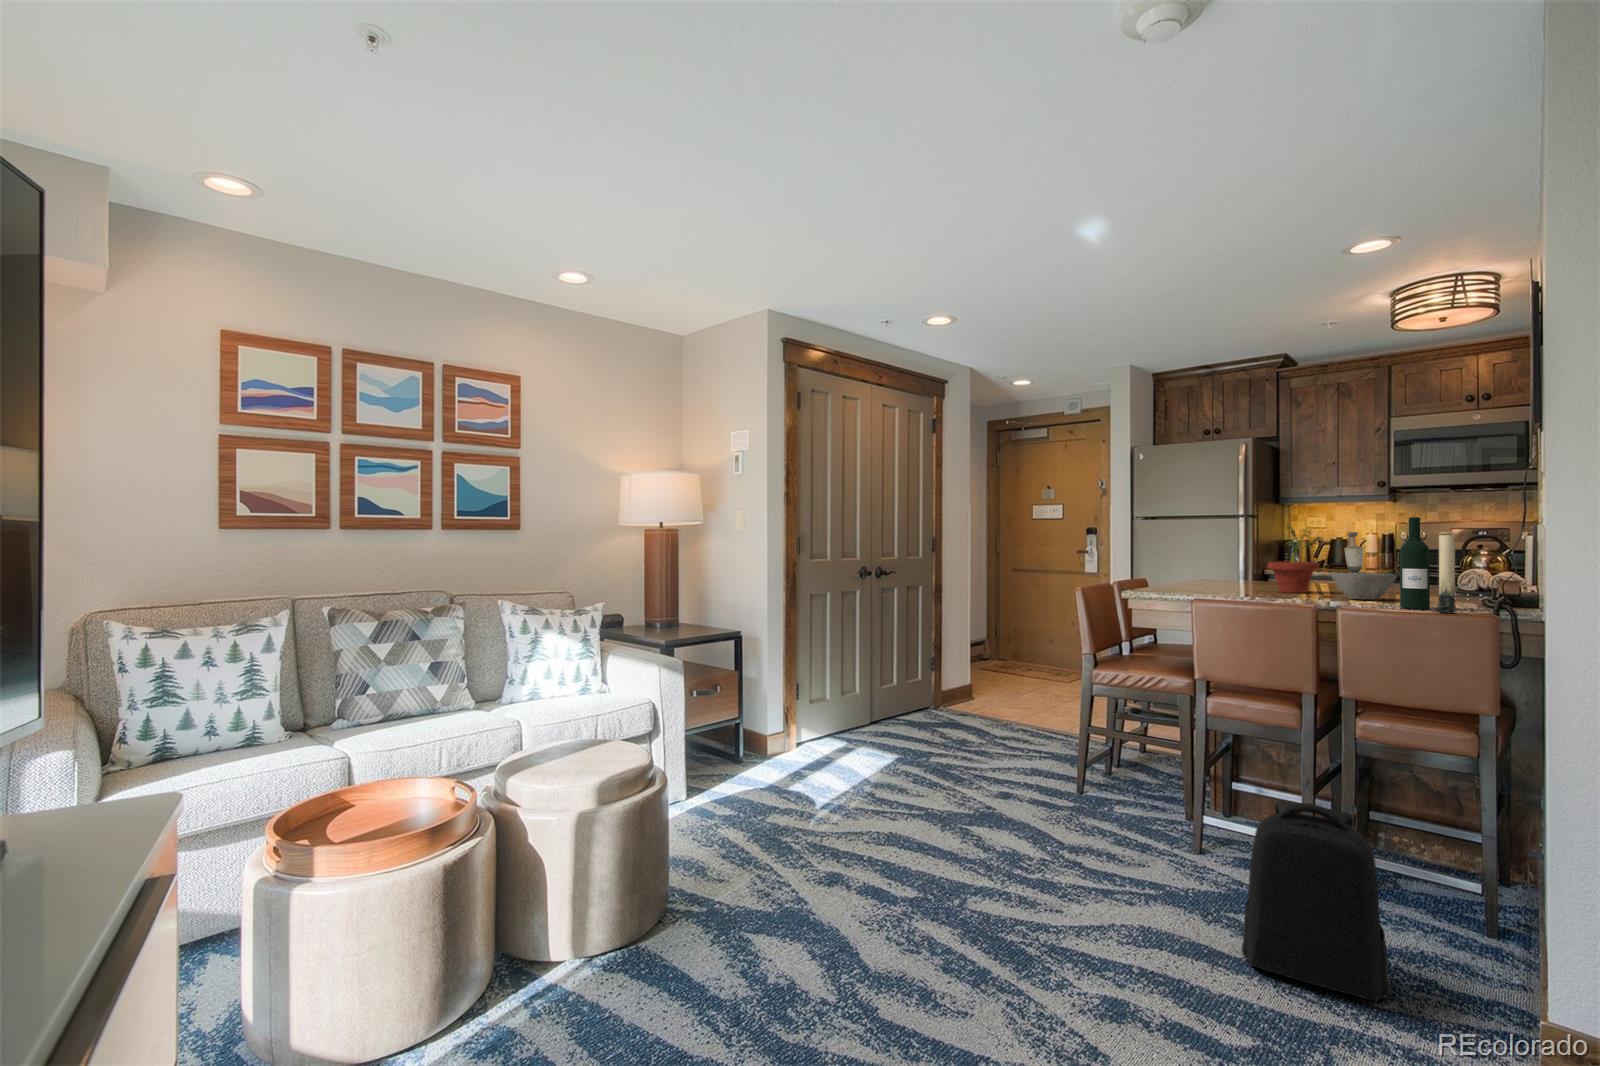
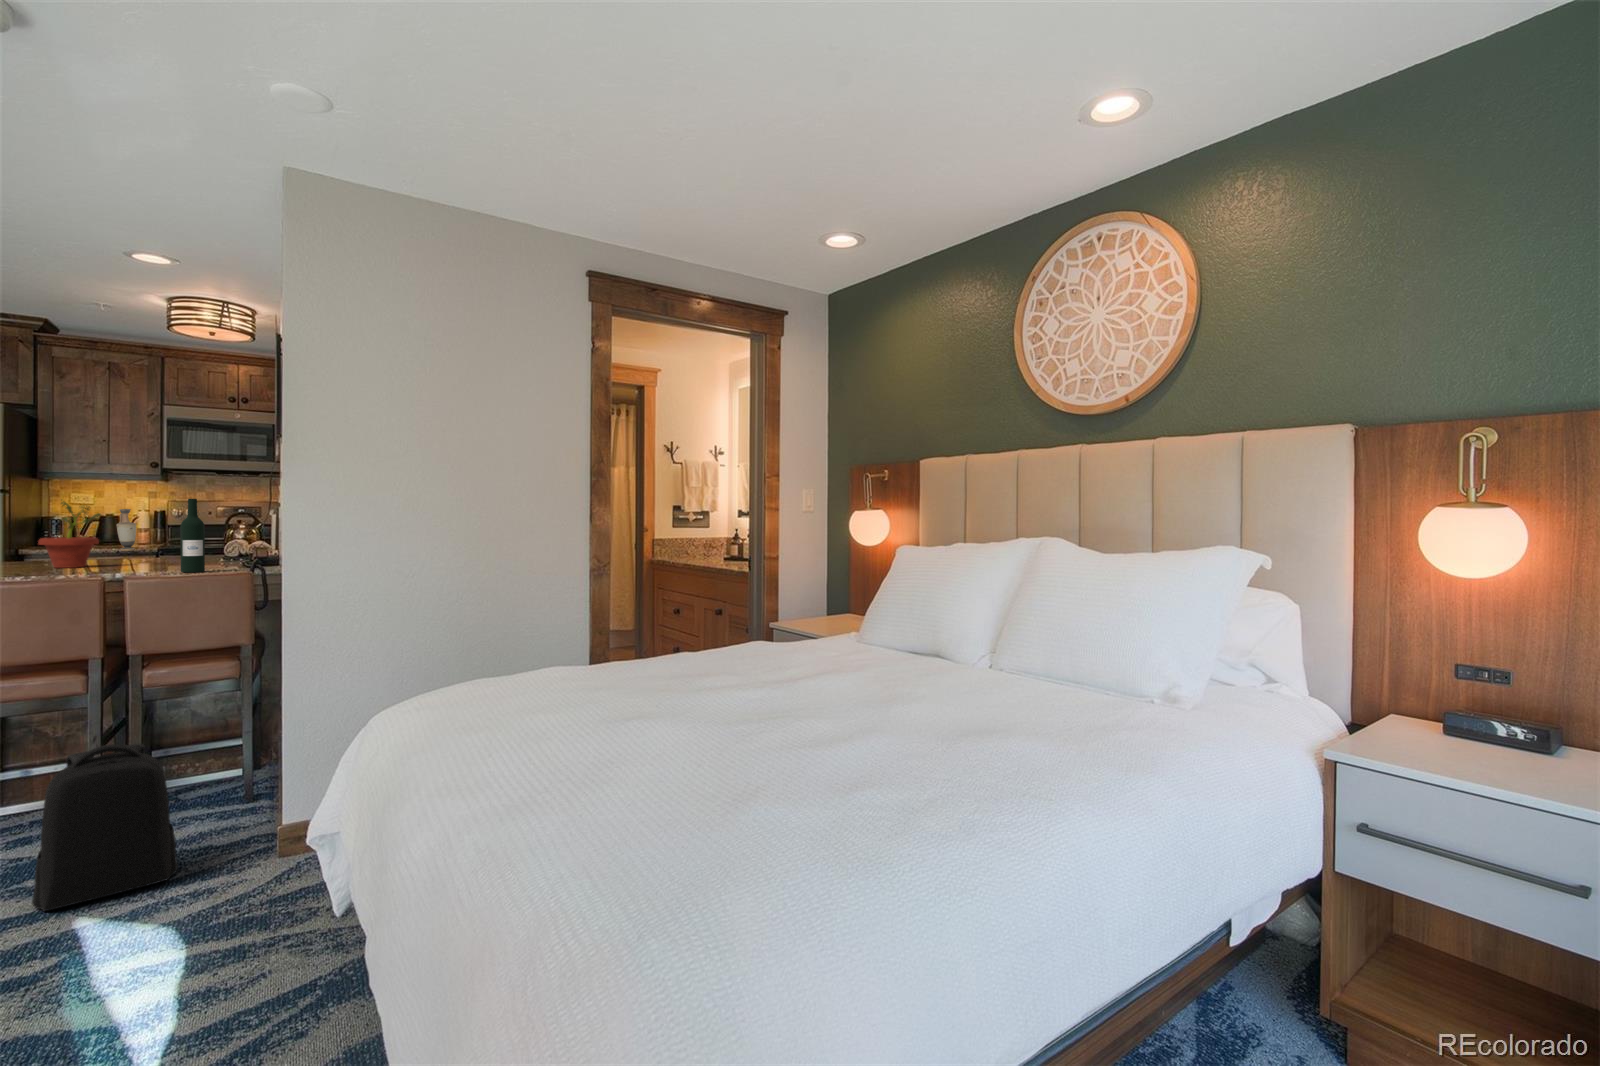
candle: present [1432,535,1456,613] -> none [207,511,225,573]
bowl: present [1331,573,1397,599] -> none [113,546,176,569]

